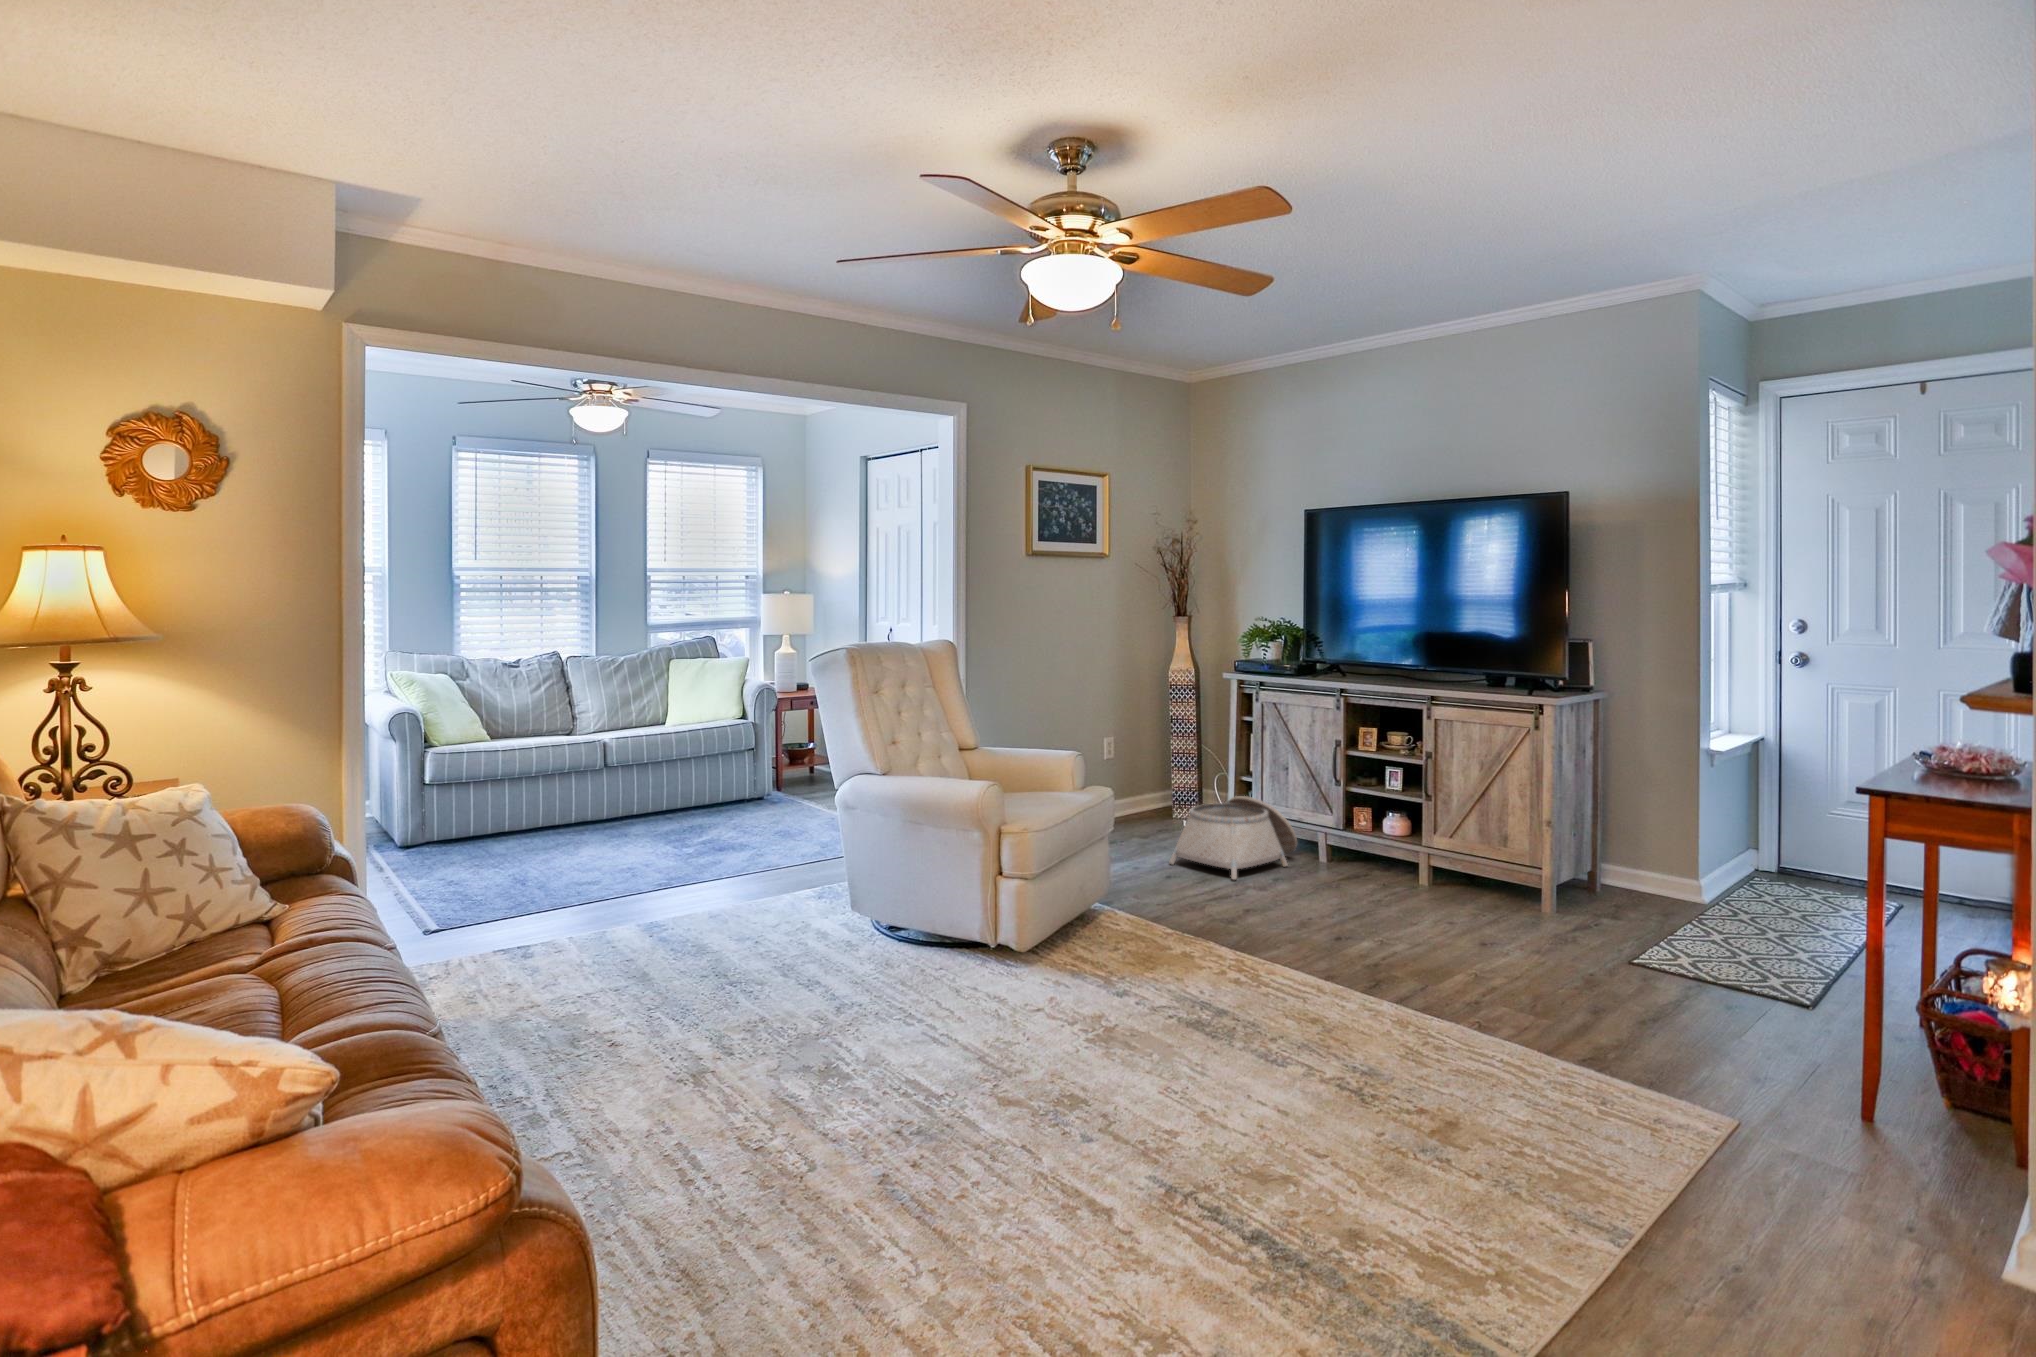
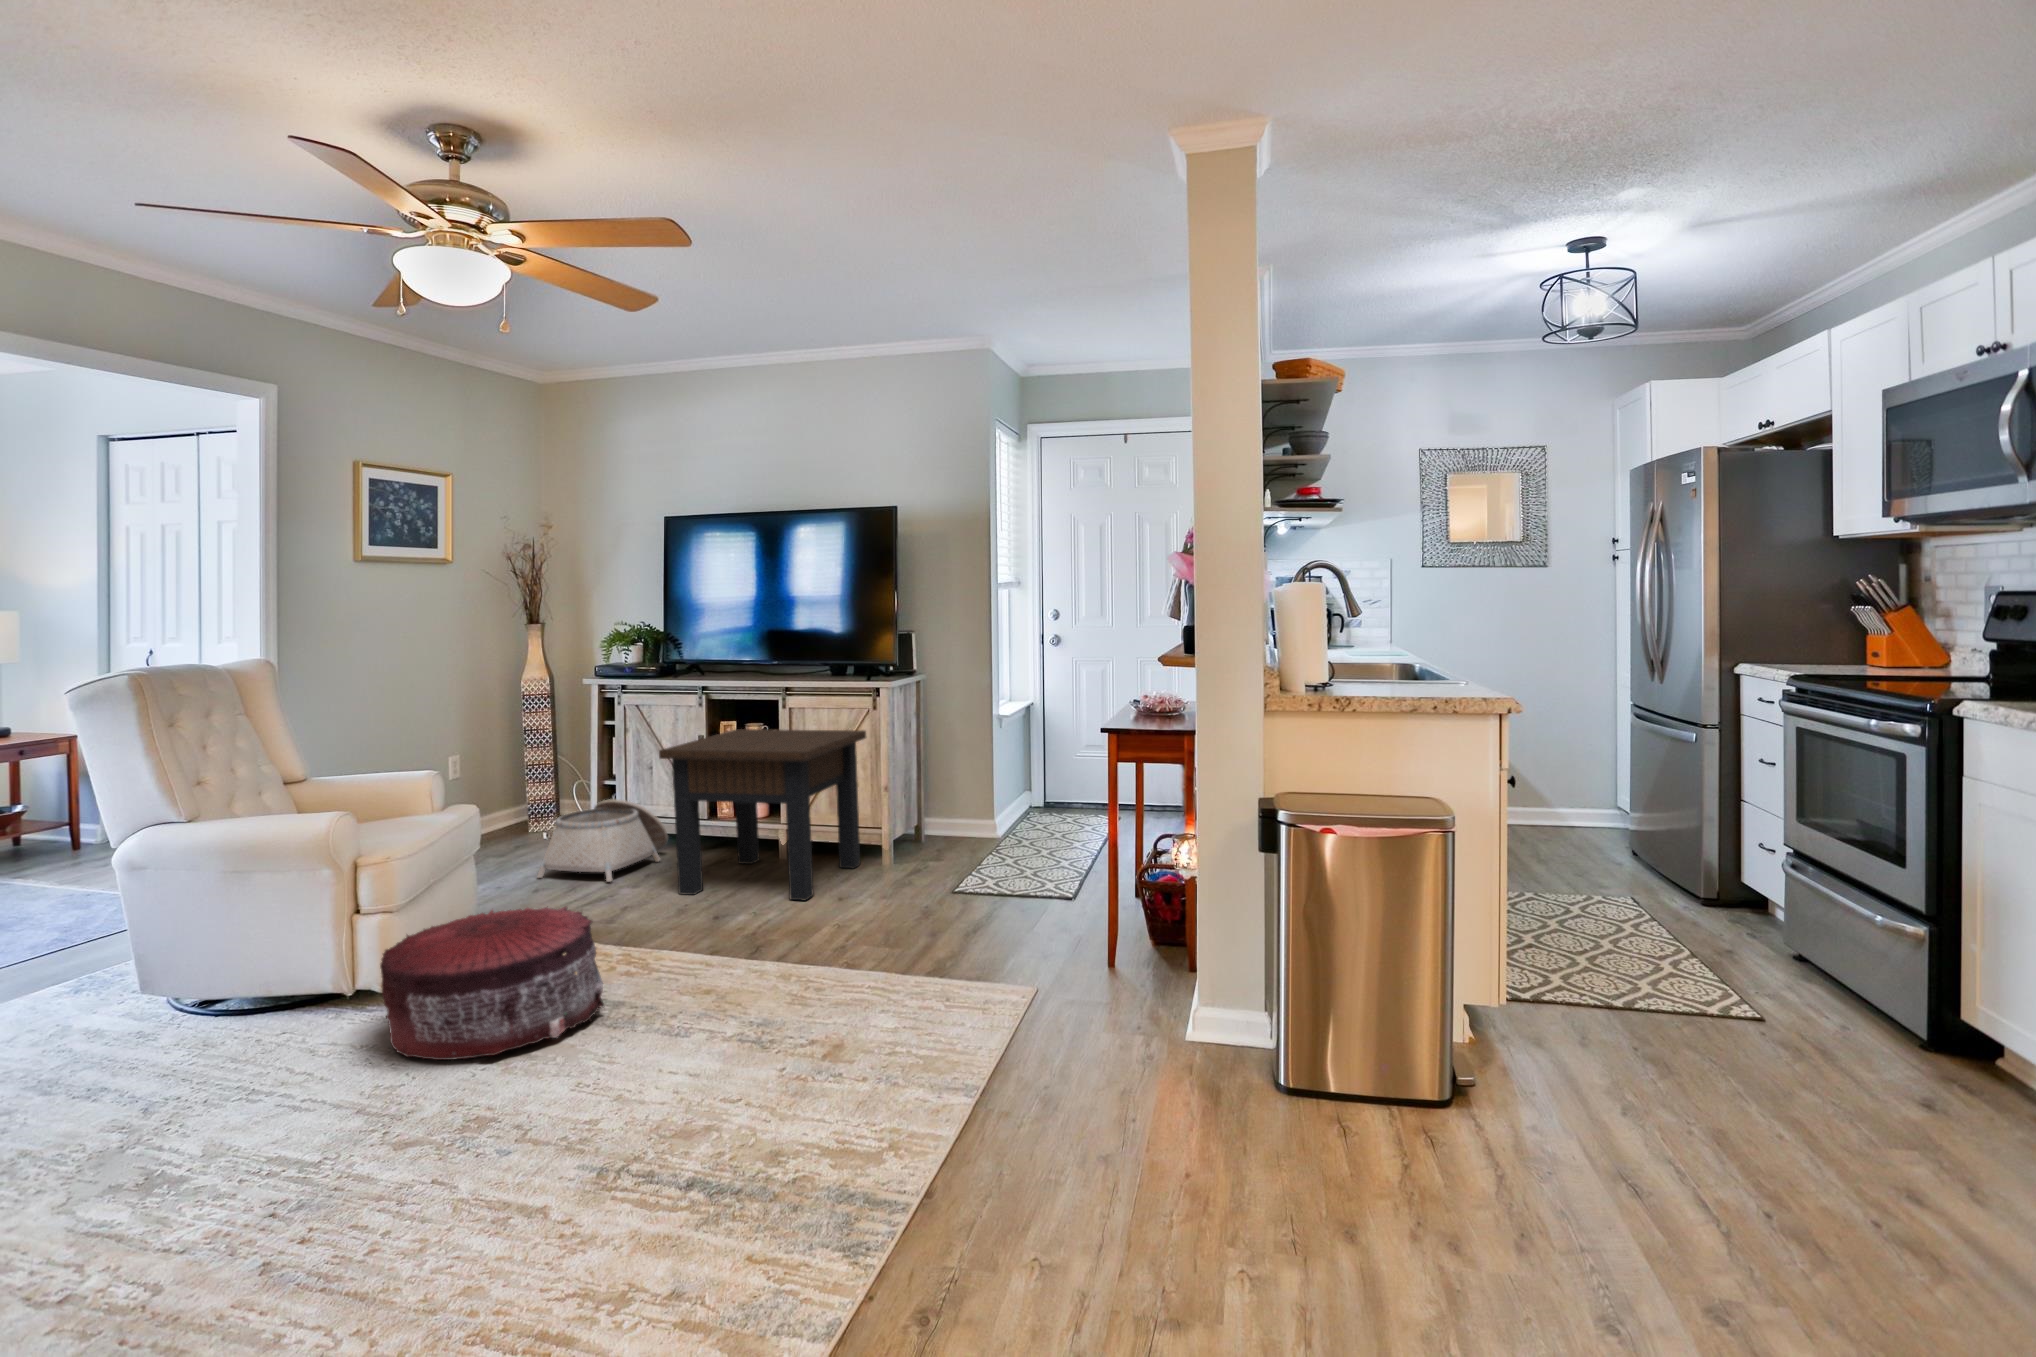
side table: none [1289,737,1529,939] -> present [659,729,866,900]
pouf: none [1014,890,1205,1035] -> present [380,907,604,1060]

